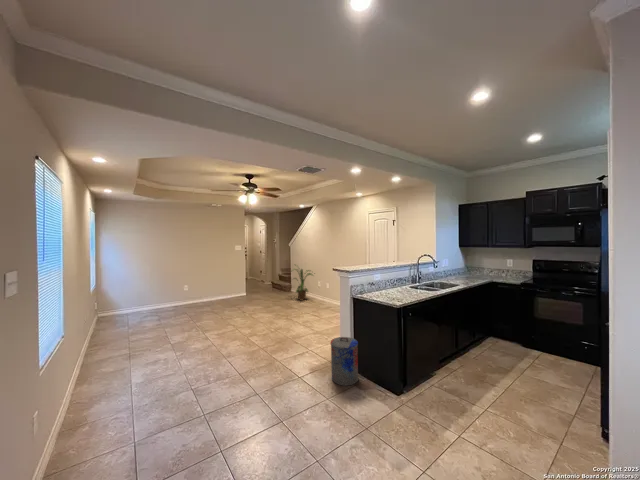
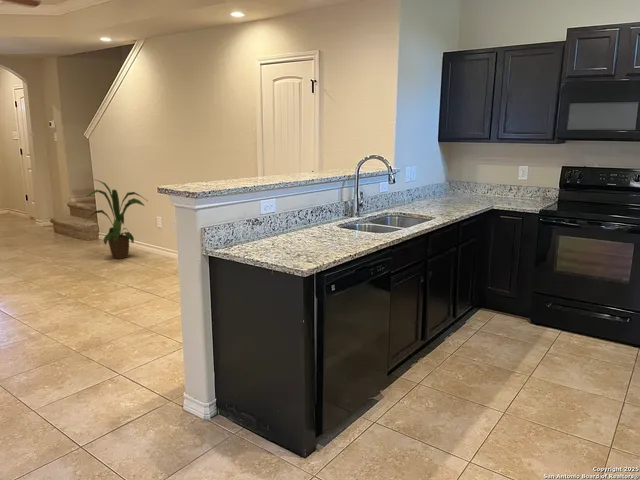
trash can: present [331,337,358,386] -> none [153,344,221,450]

